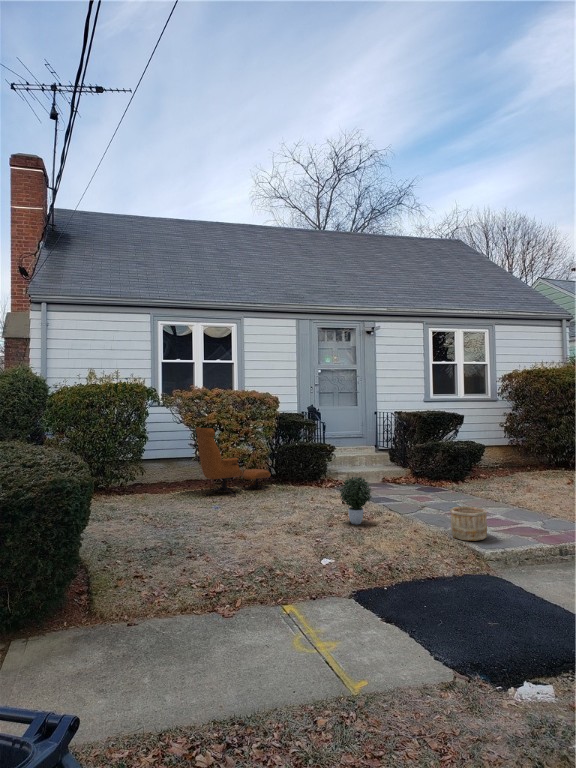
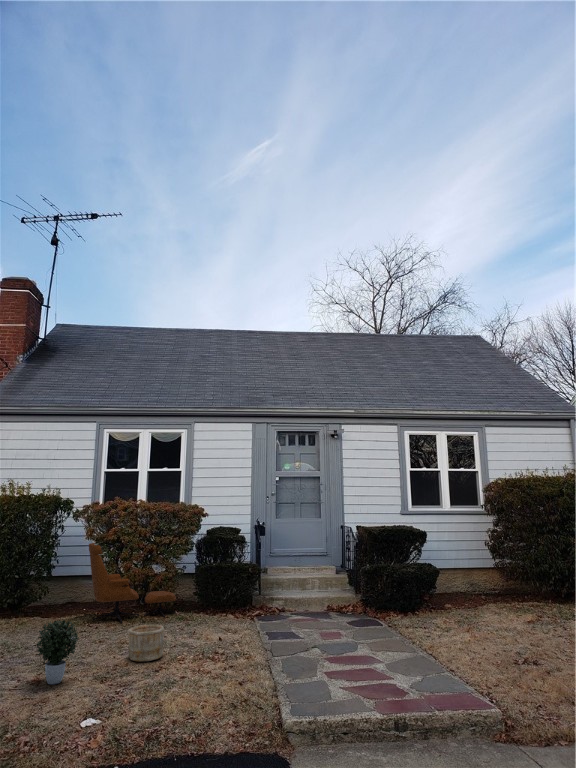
potted plant: present [340,477,372,524] -> present [37,620,79,684]
wooden bucket: present [450,506,487,541] -> present [128,624,164,662]

